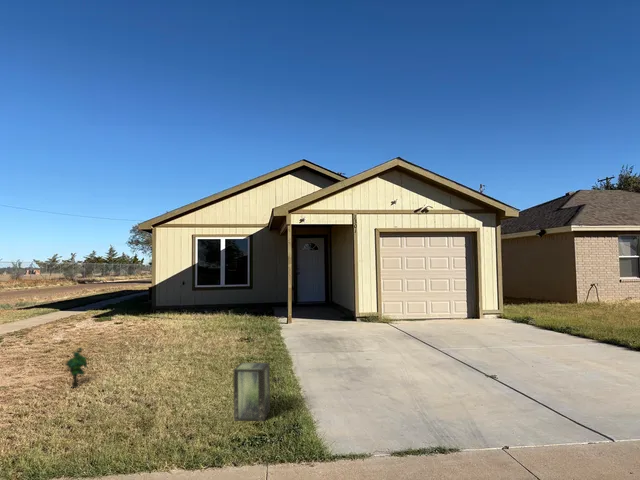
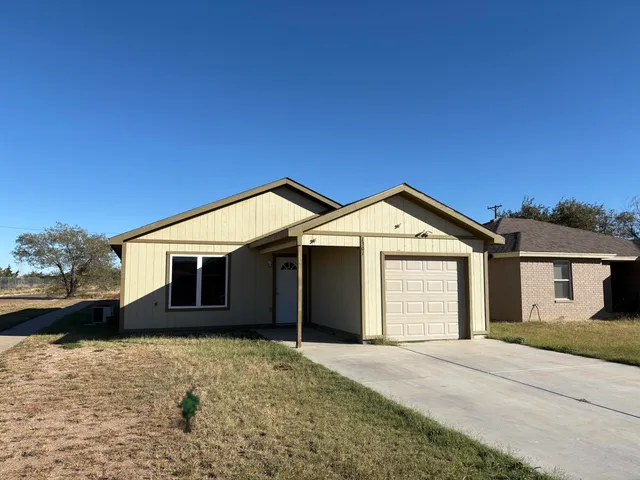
storage box: present [233,363,270,421] -> none [415,395,456,456]

